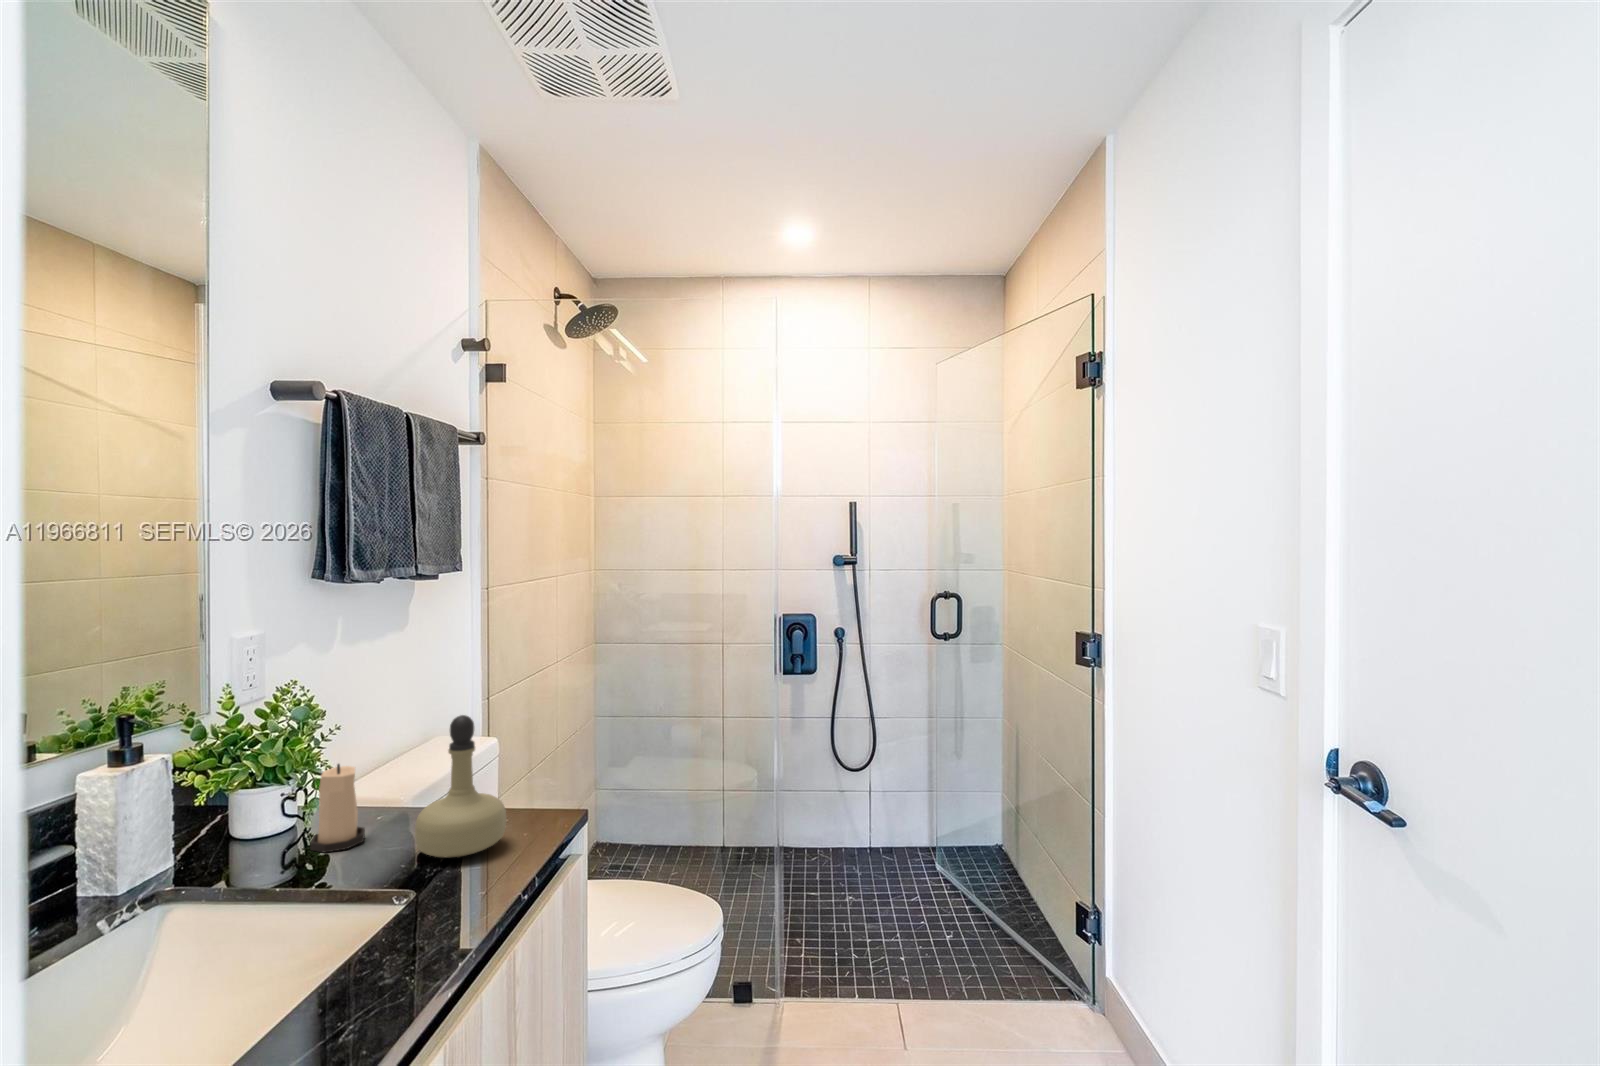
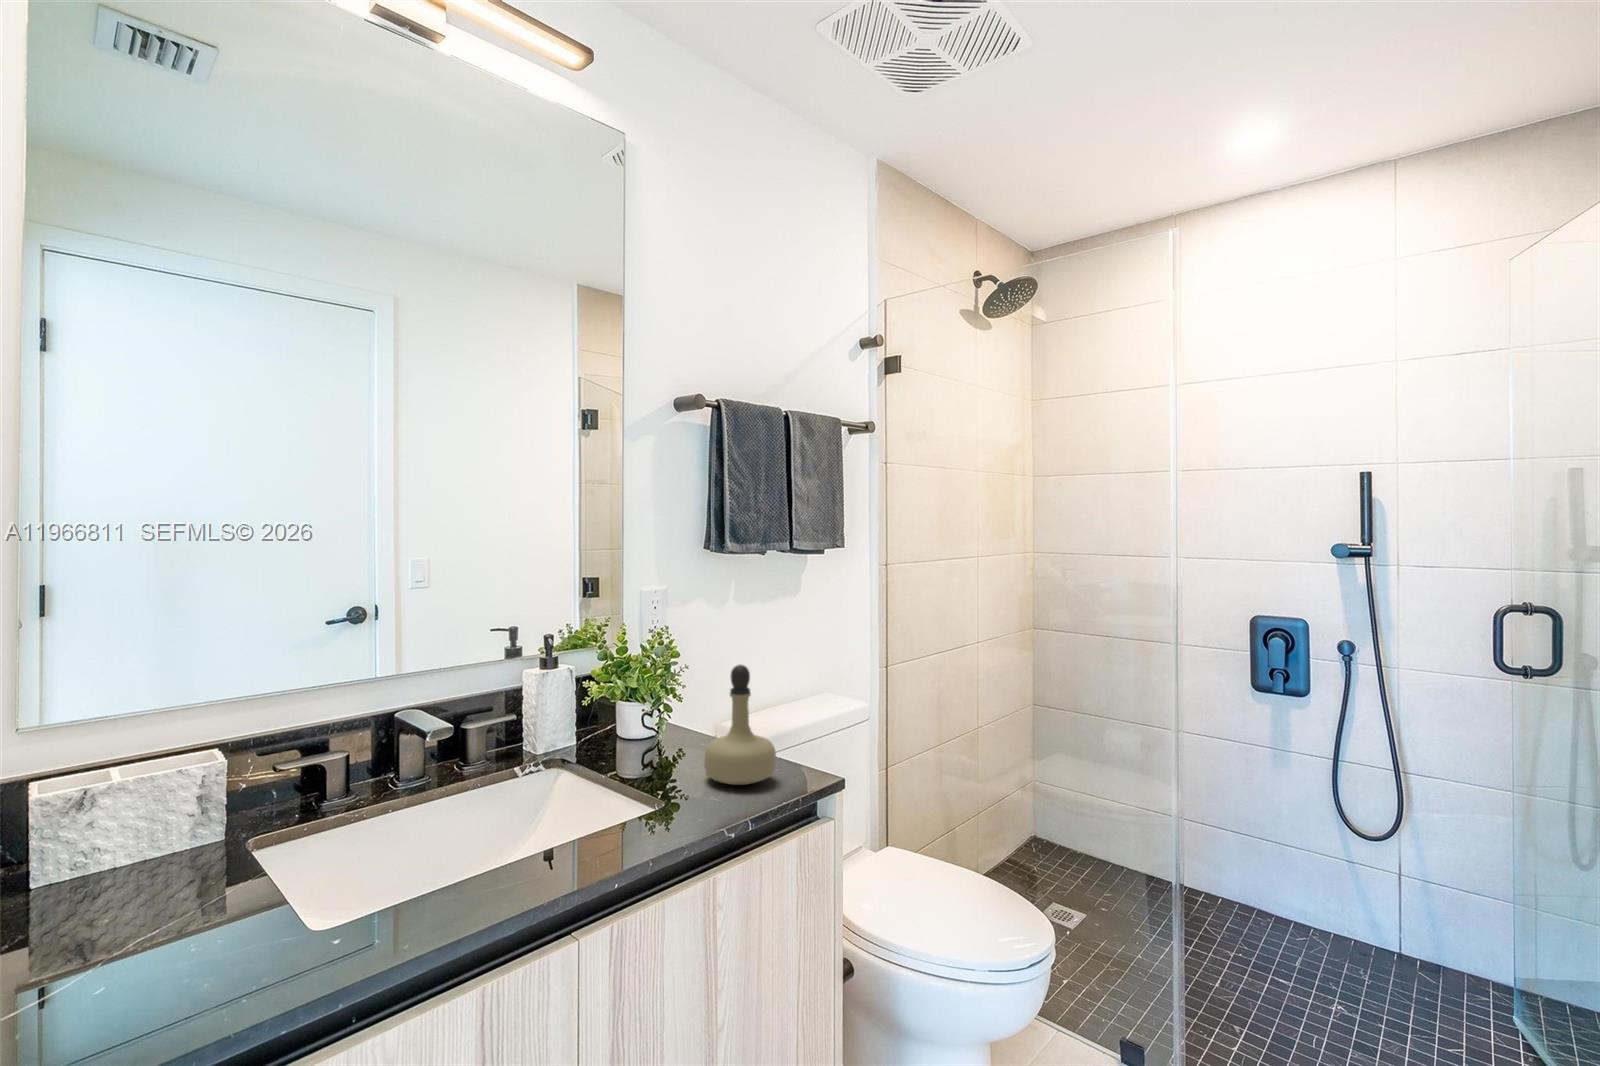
candle: present [310,764,365,853] -> none [653,692,692,761]

